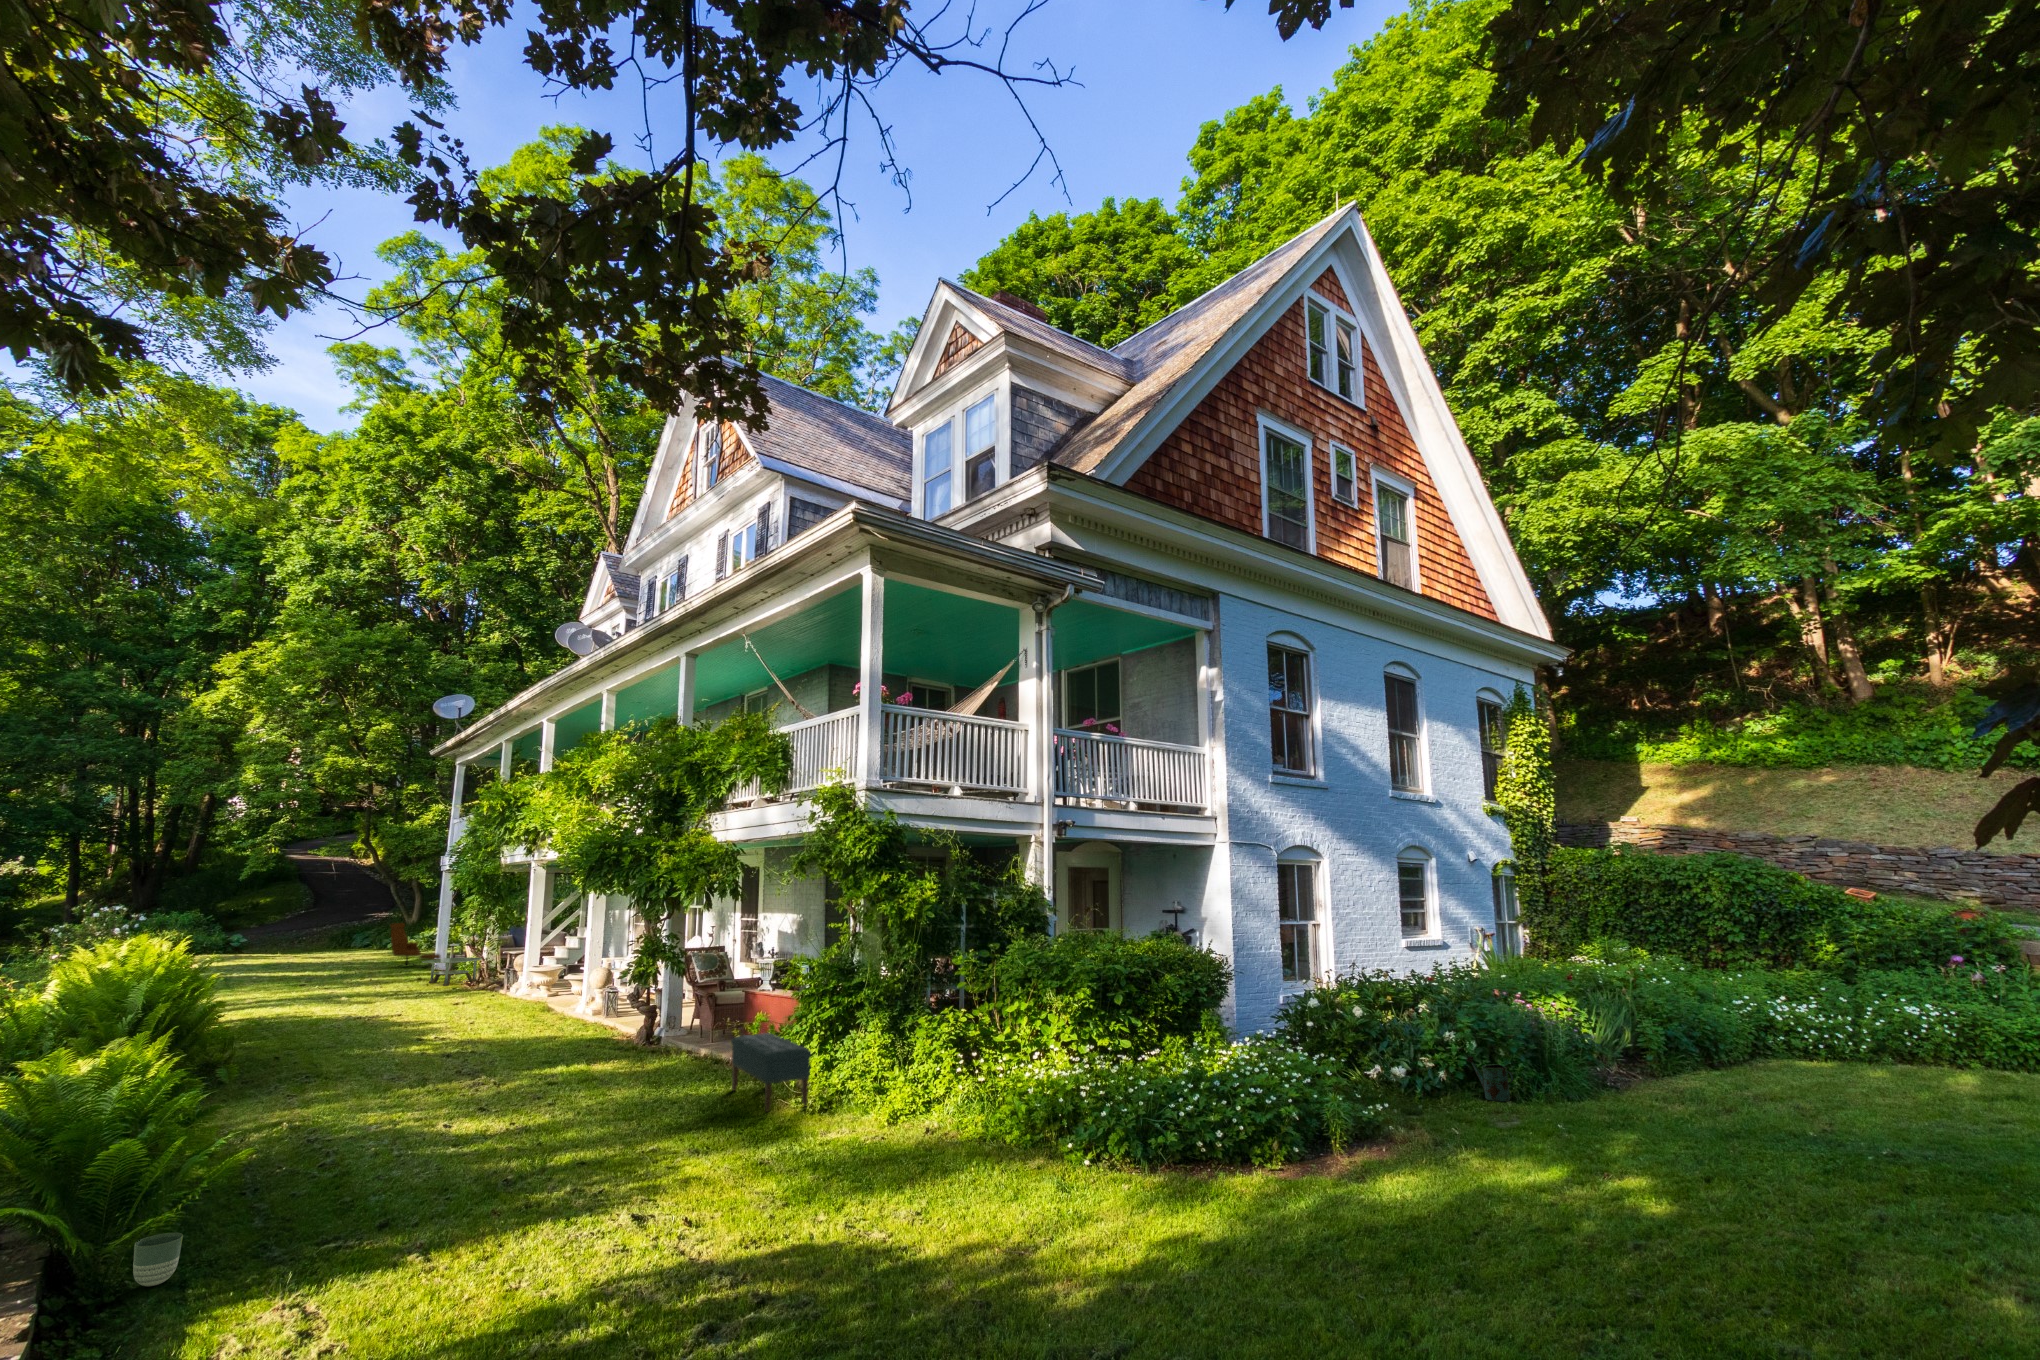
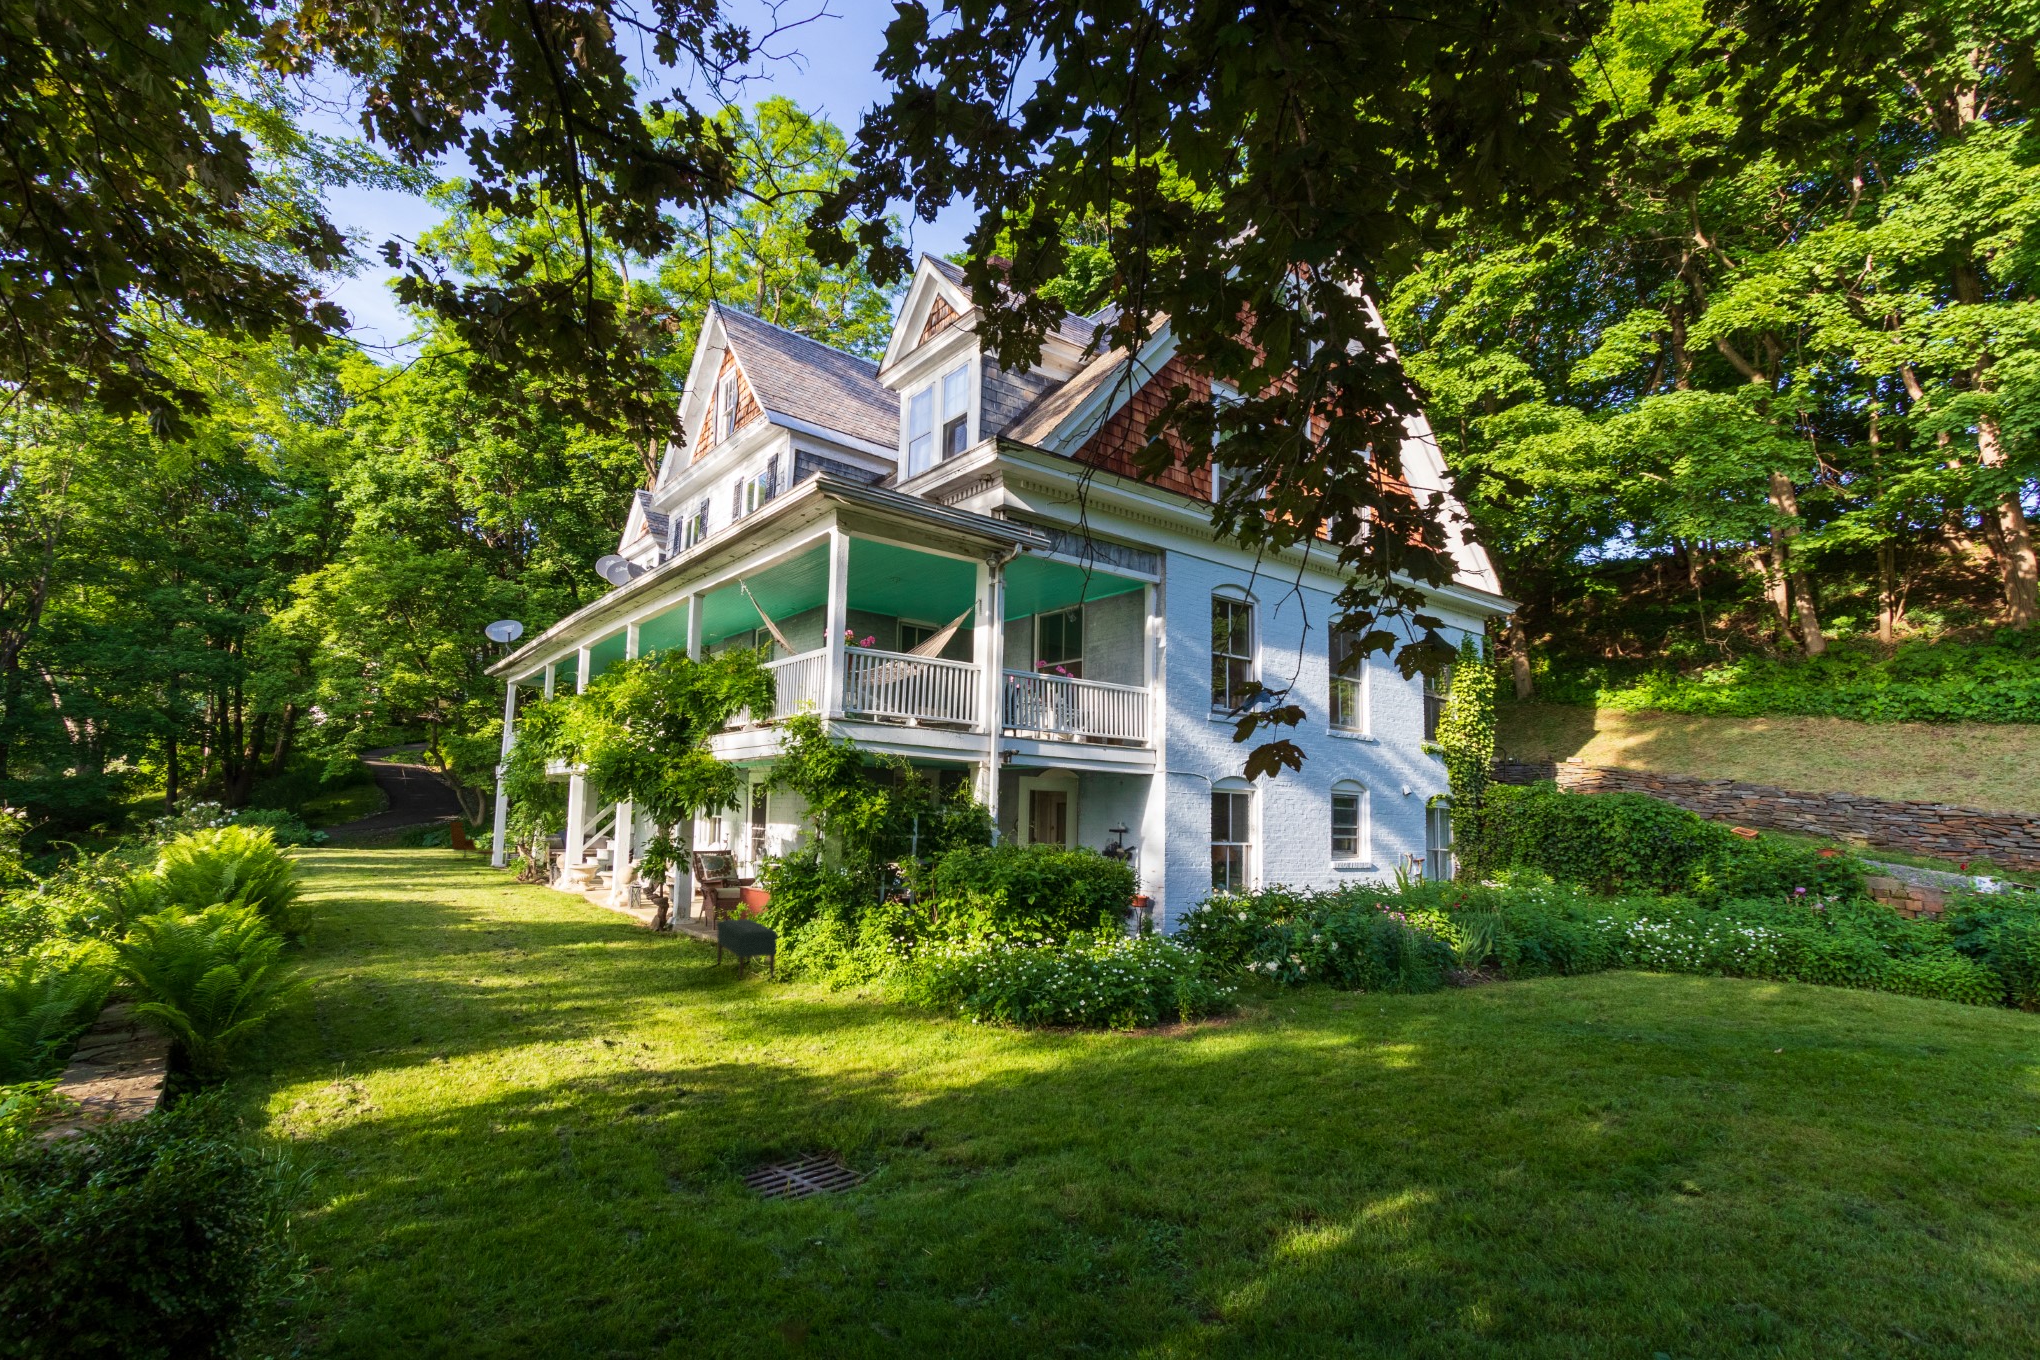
round table: present [422,957,482,986] -> none [476,853,529,877]
watering can: present [1467,1056,1513,1101] -> none [1322,956,1355,993]
planter: present [133,1233,183,1286] -> none [251,1035,285,1070]

